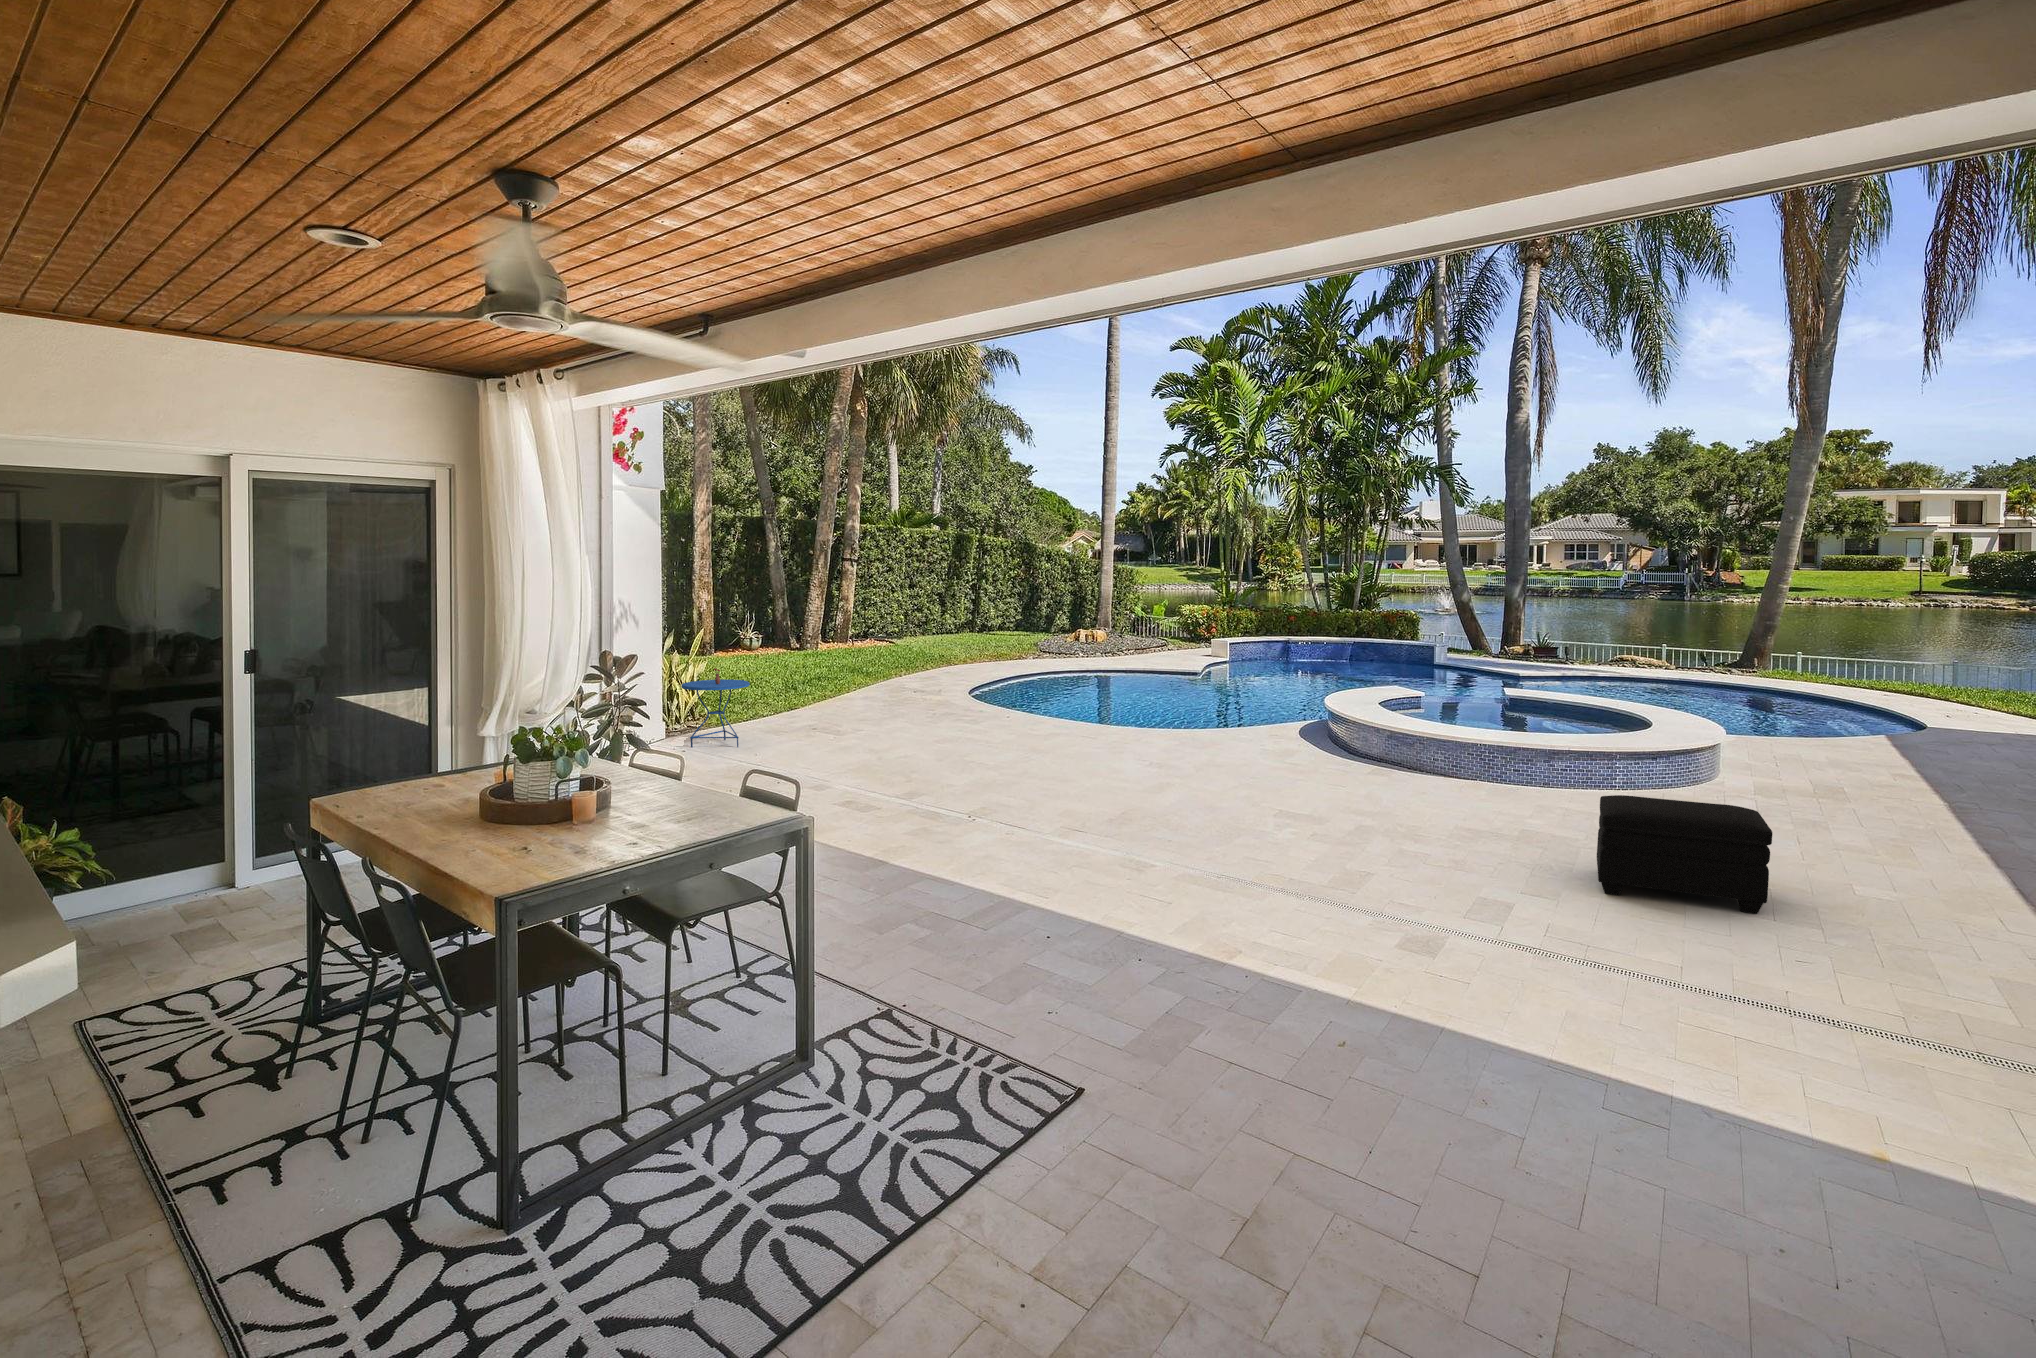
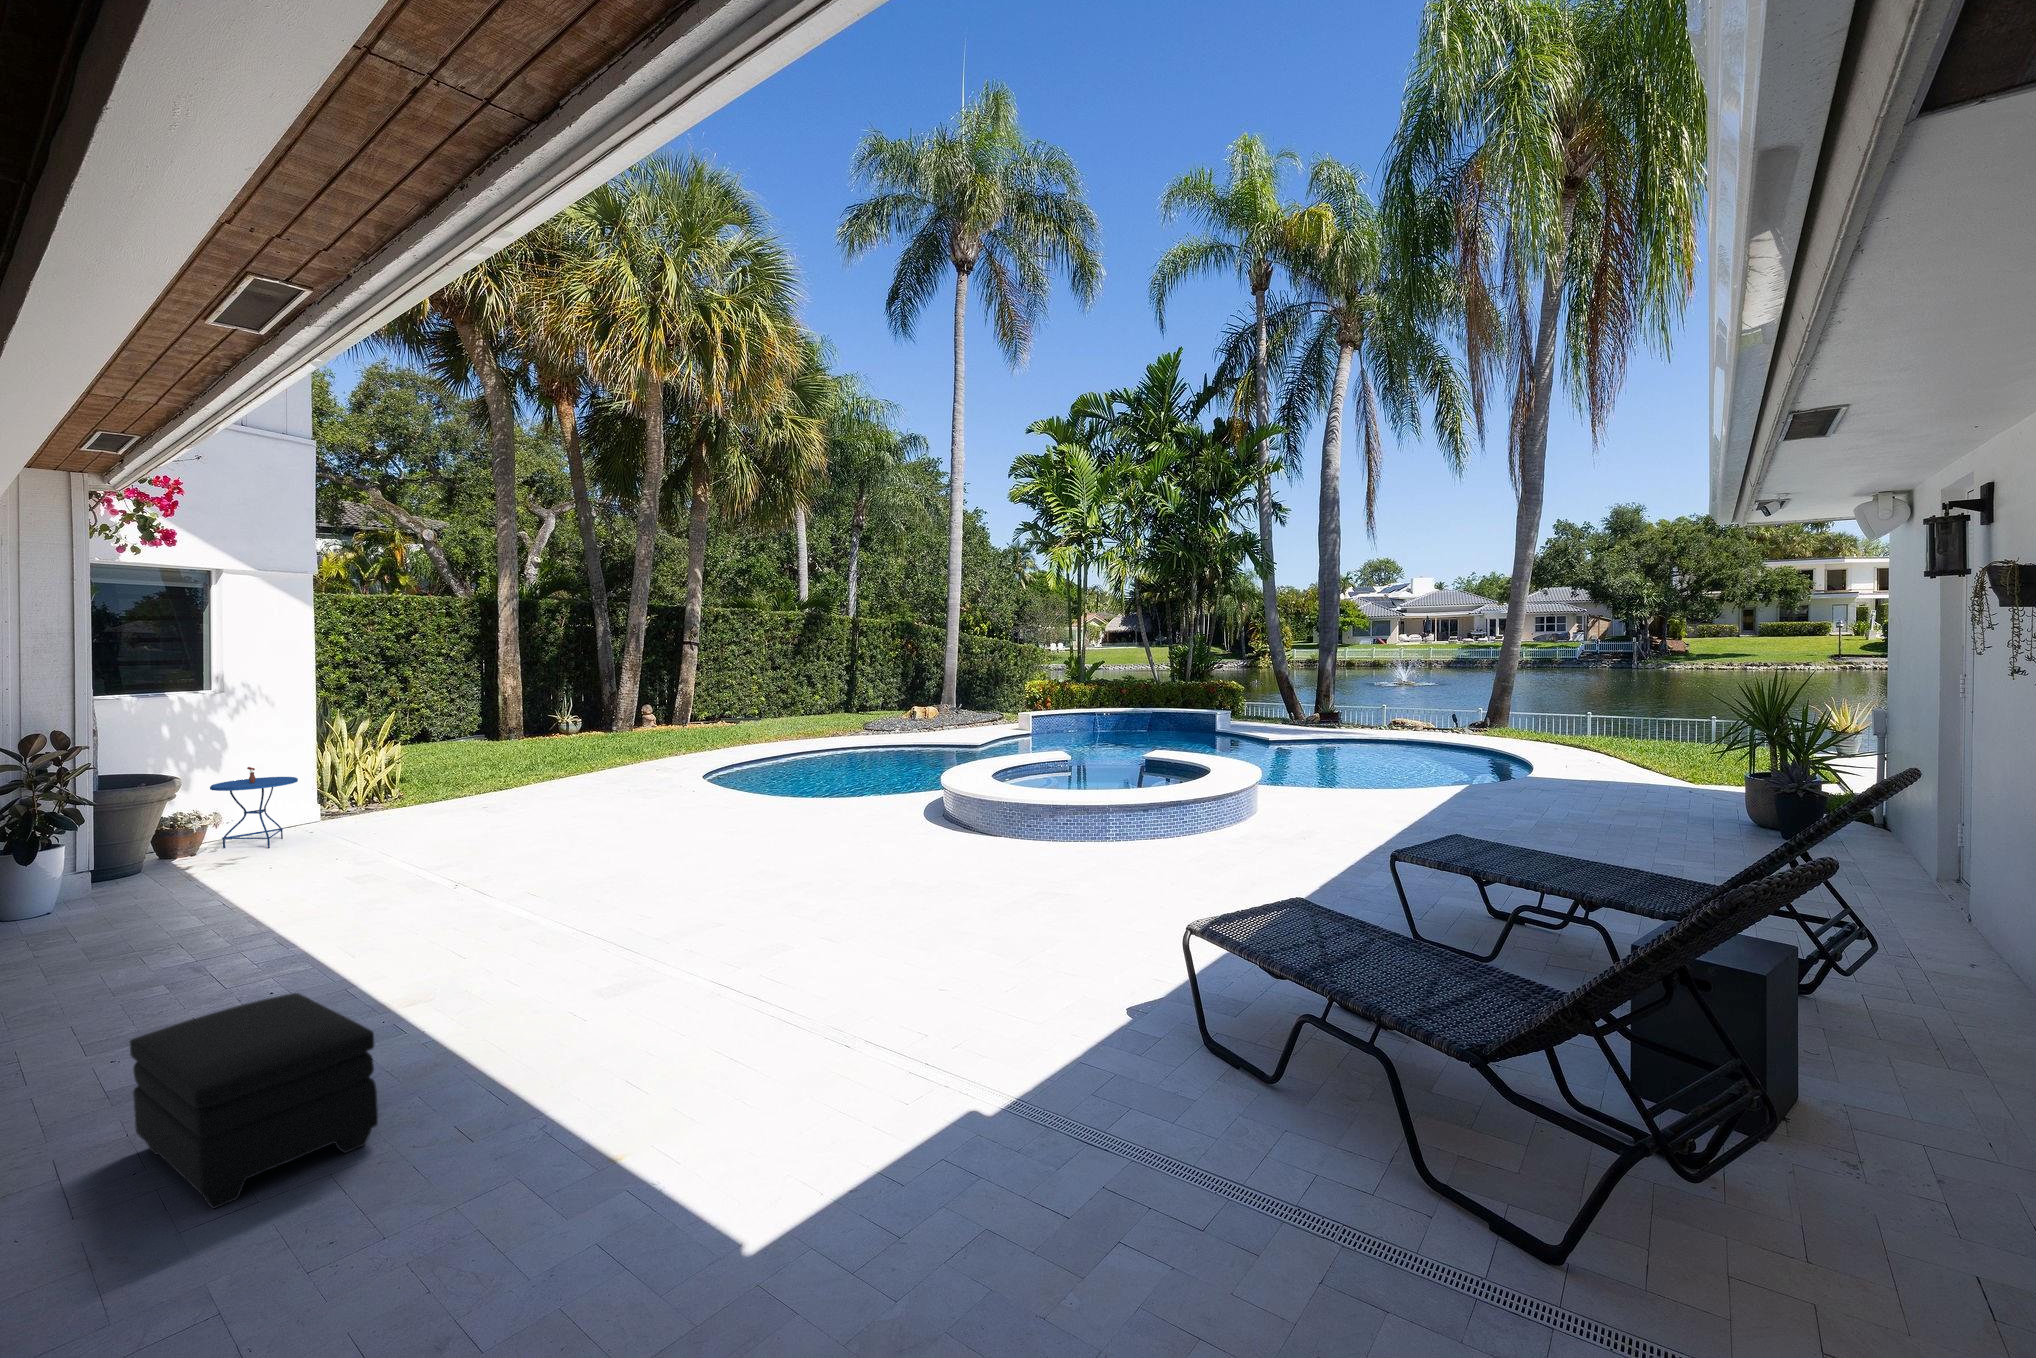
ottoman: present [1597,795,1772,914] -> present [130,993,378,1209]

